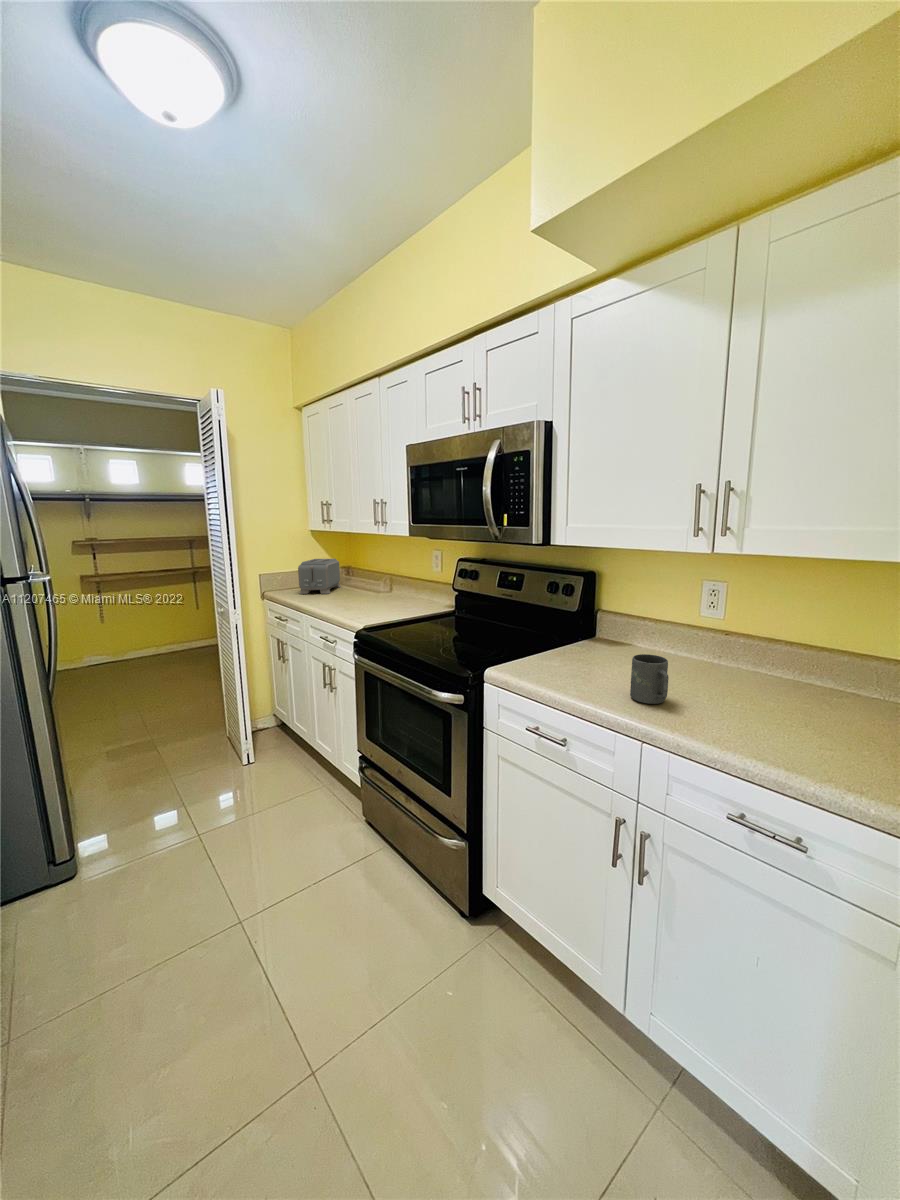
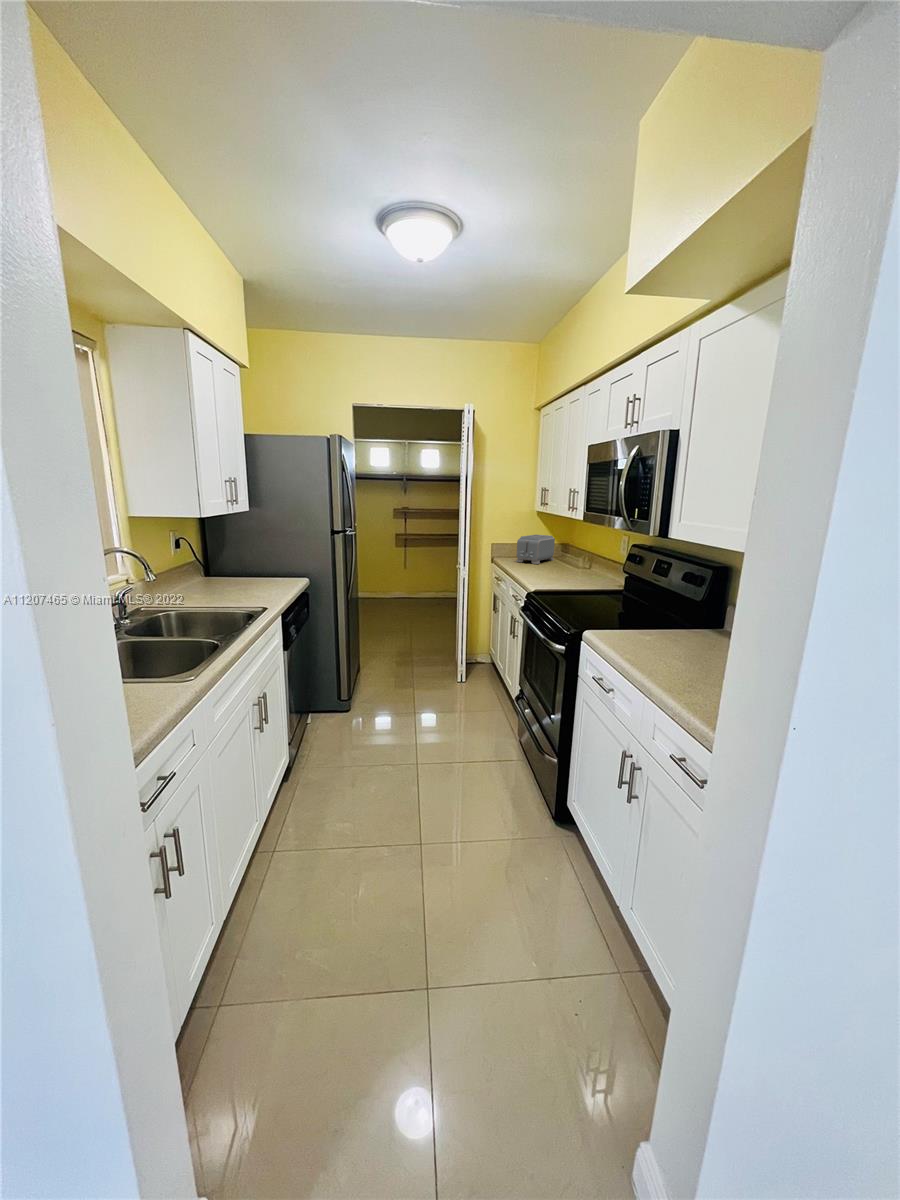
mug: present [630,654,669,704] -> none [665,635,700,677]

